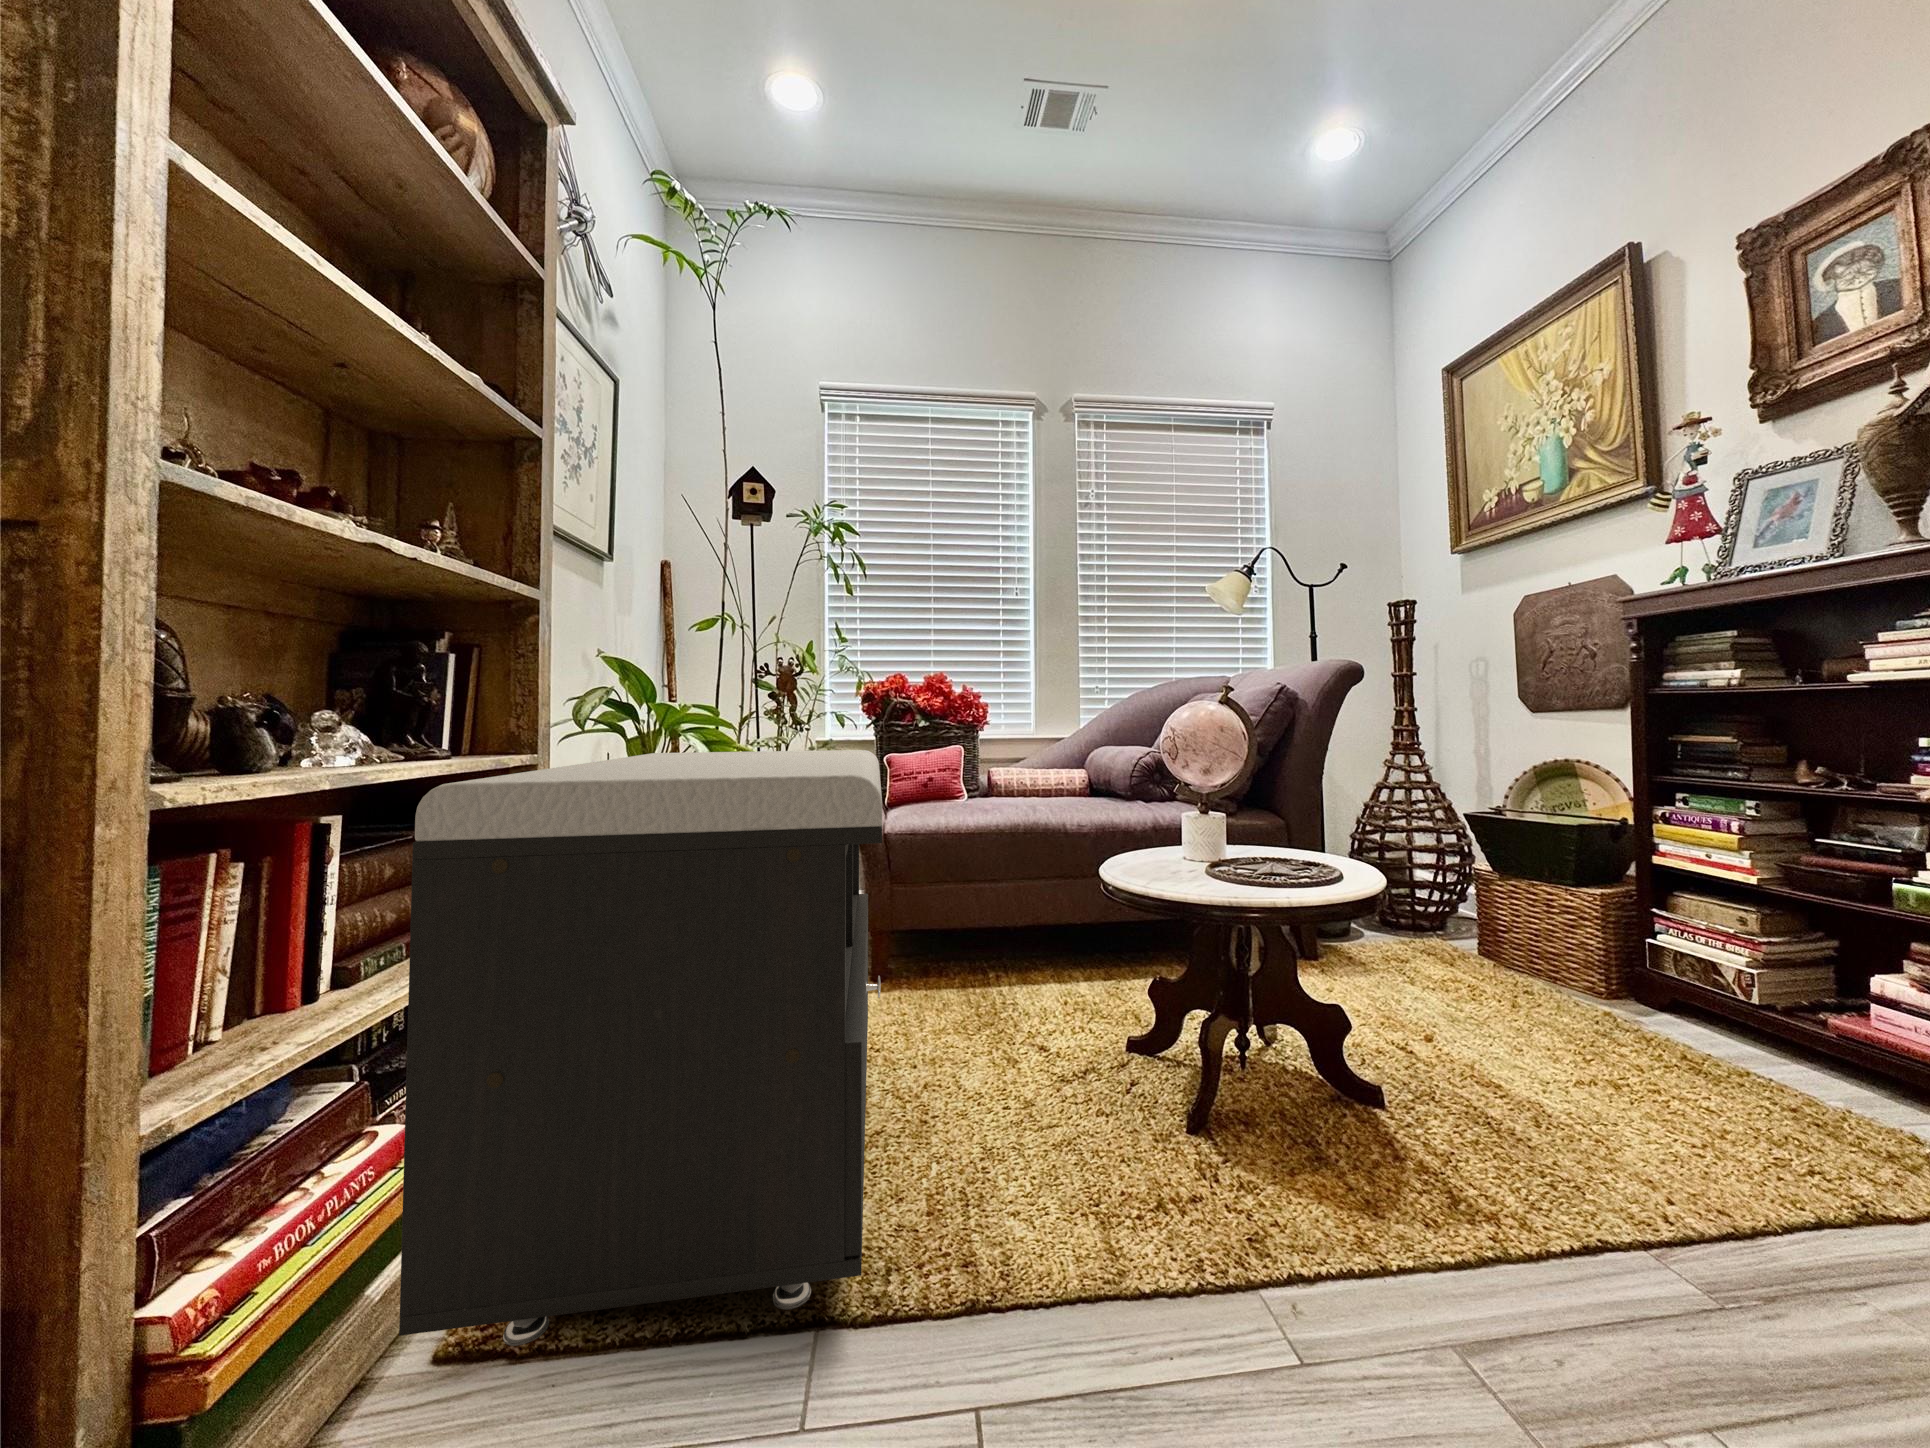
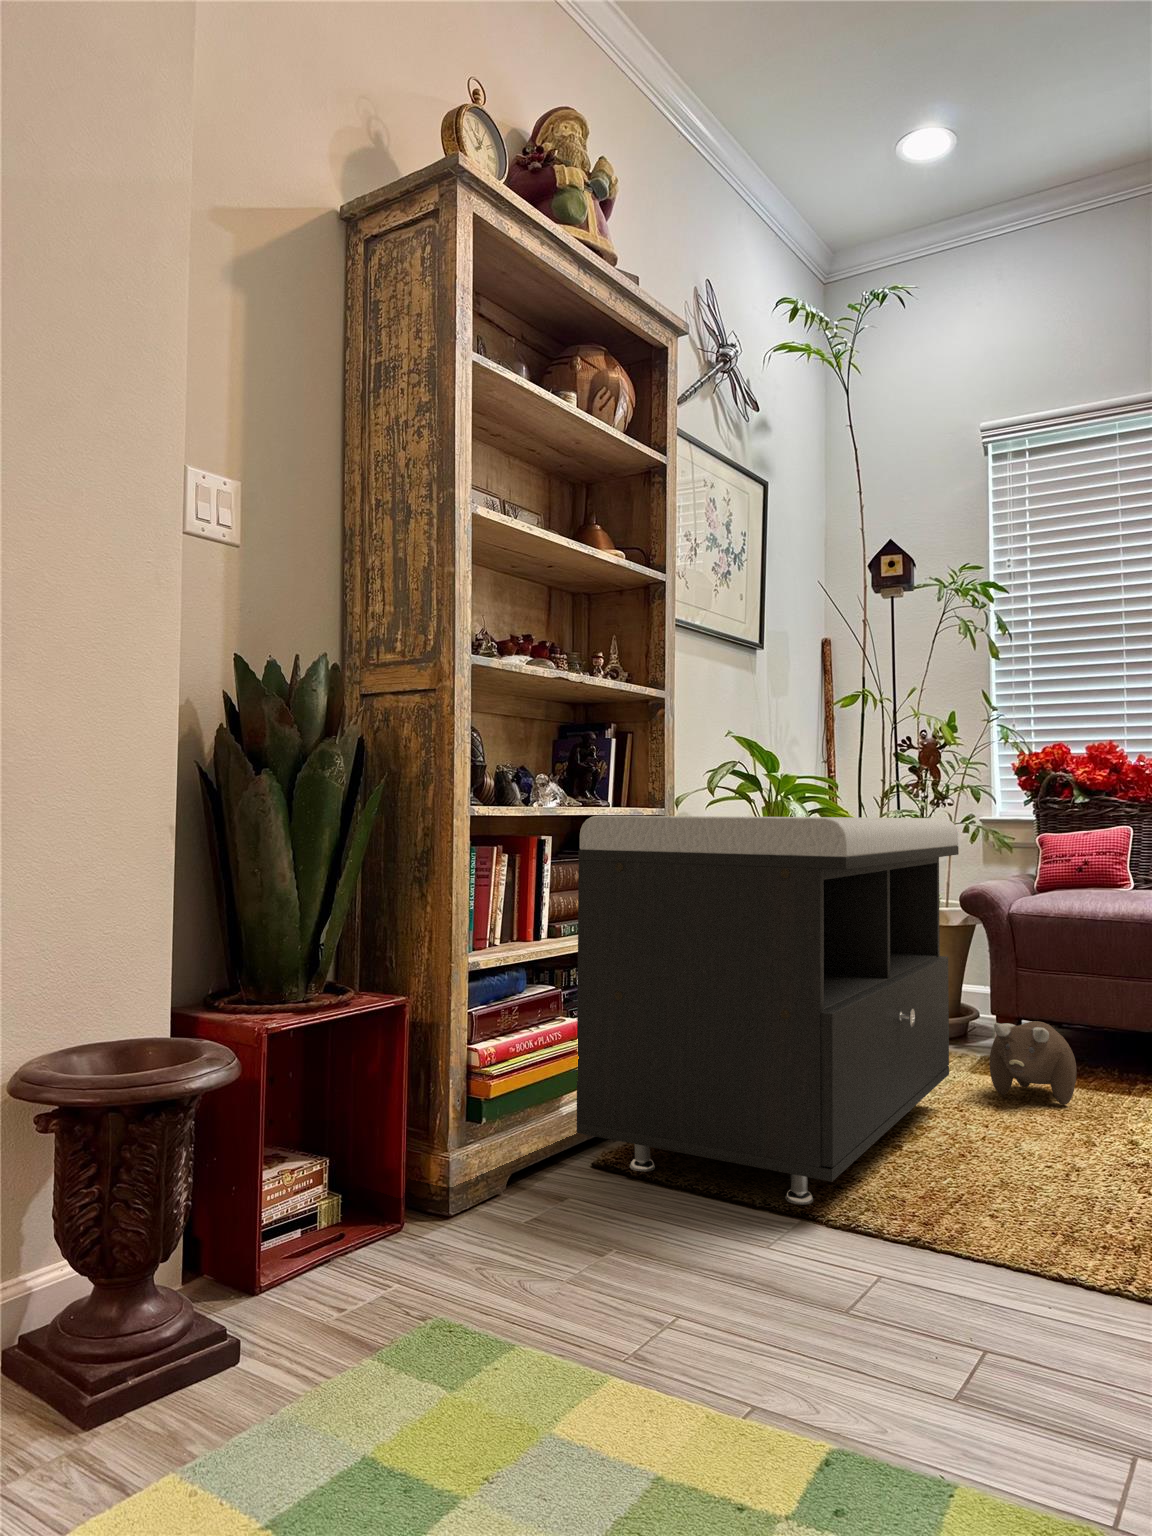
plush toy: none [890,938,968,1017] -> present [990,1021,1077,1105]

